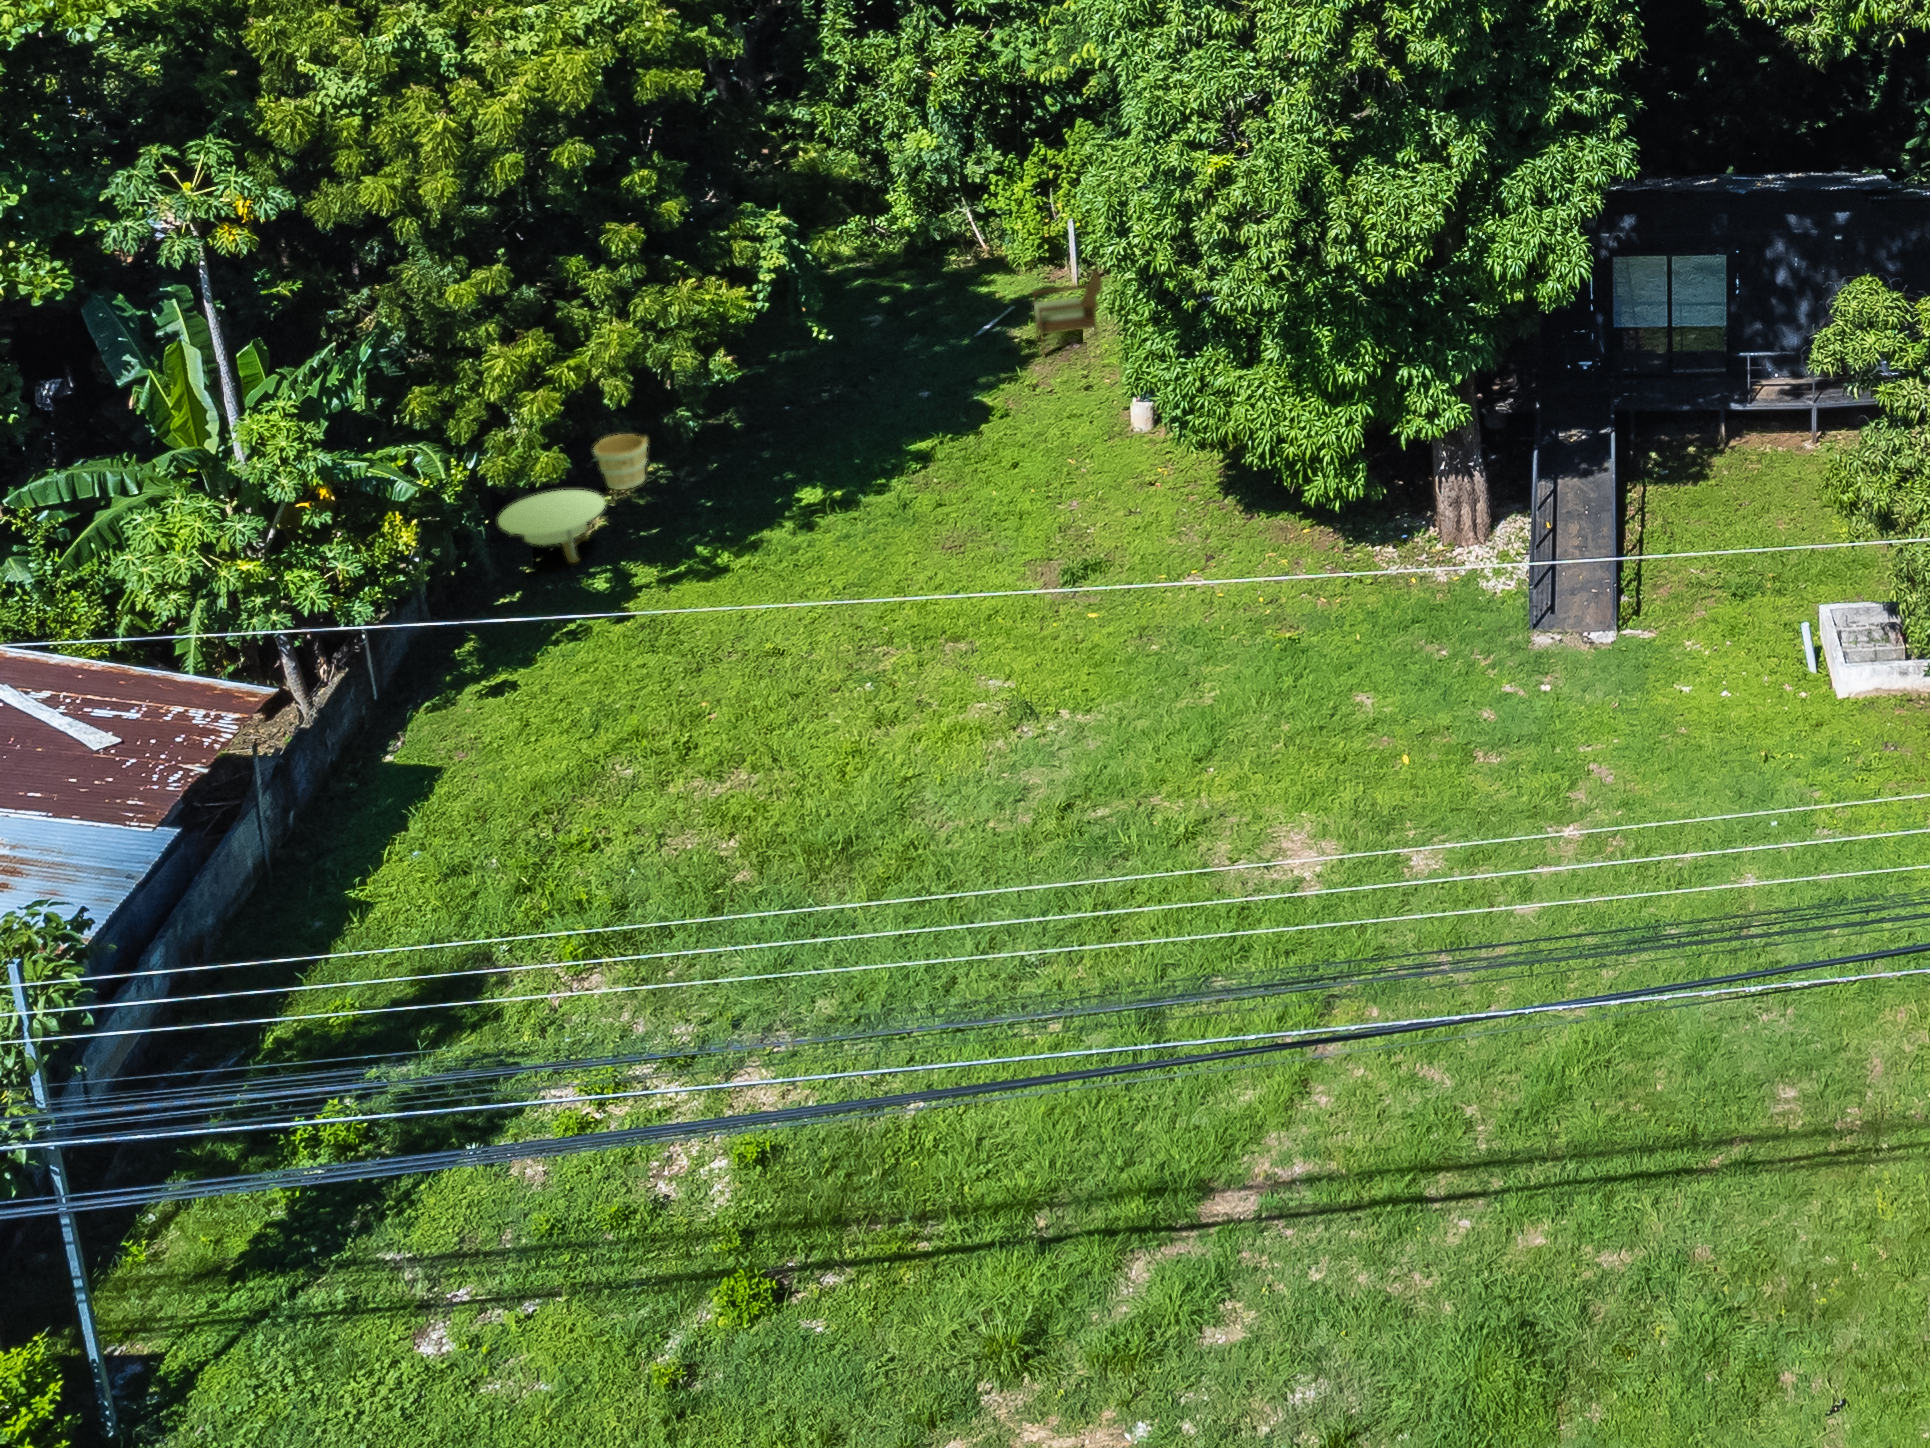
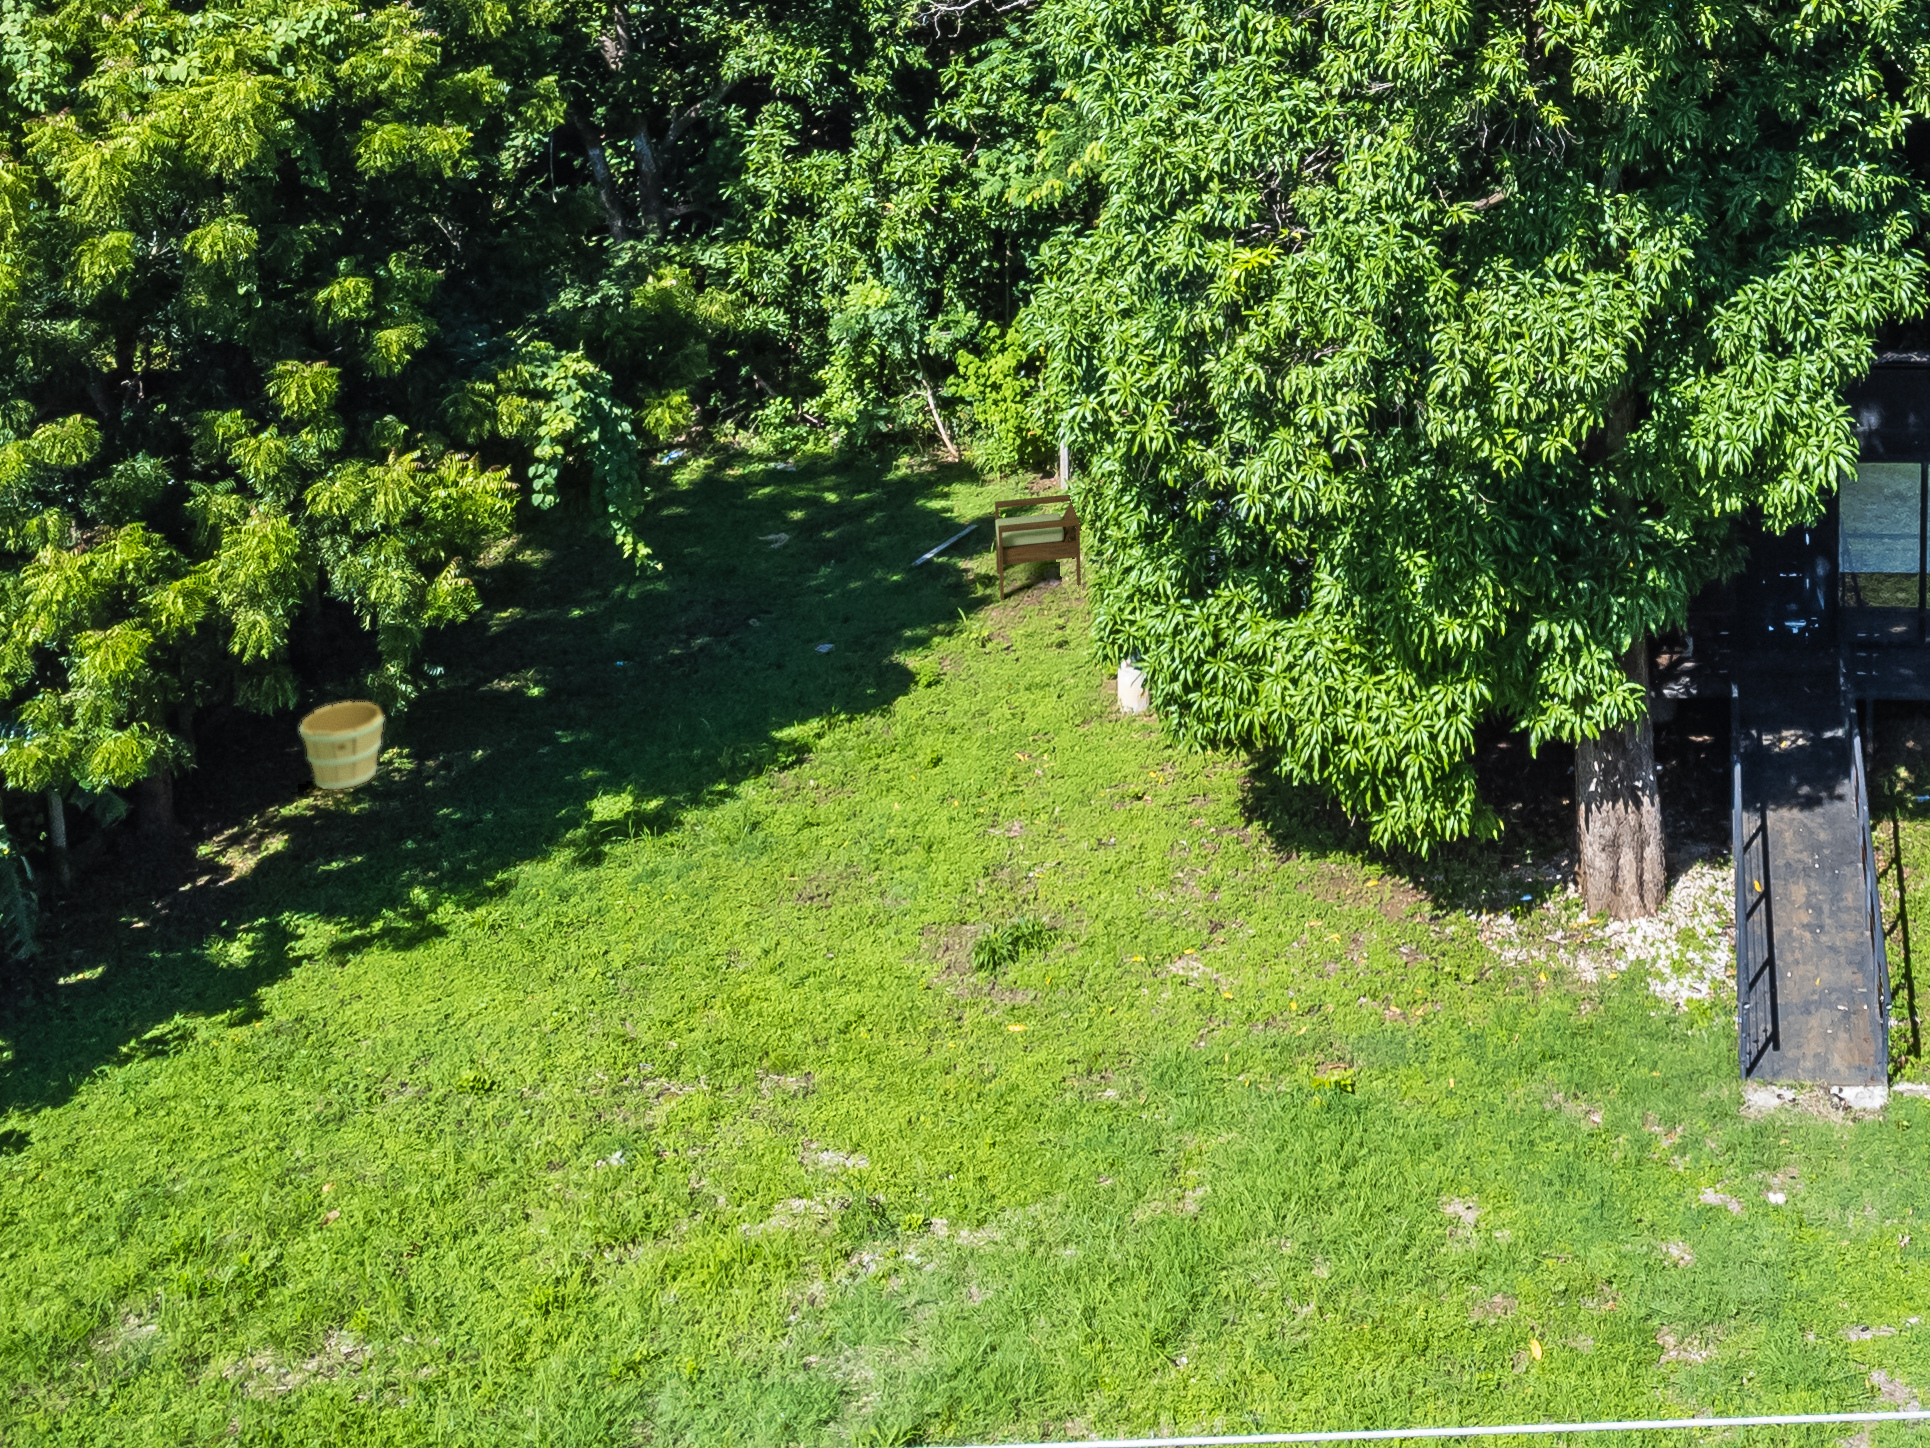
round table: present [498,490,605,563] -> none [105,790,284,914]

